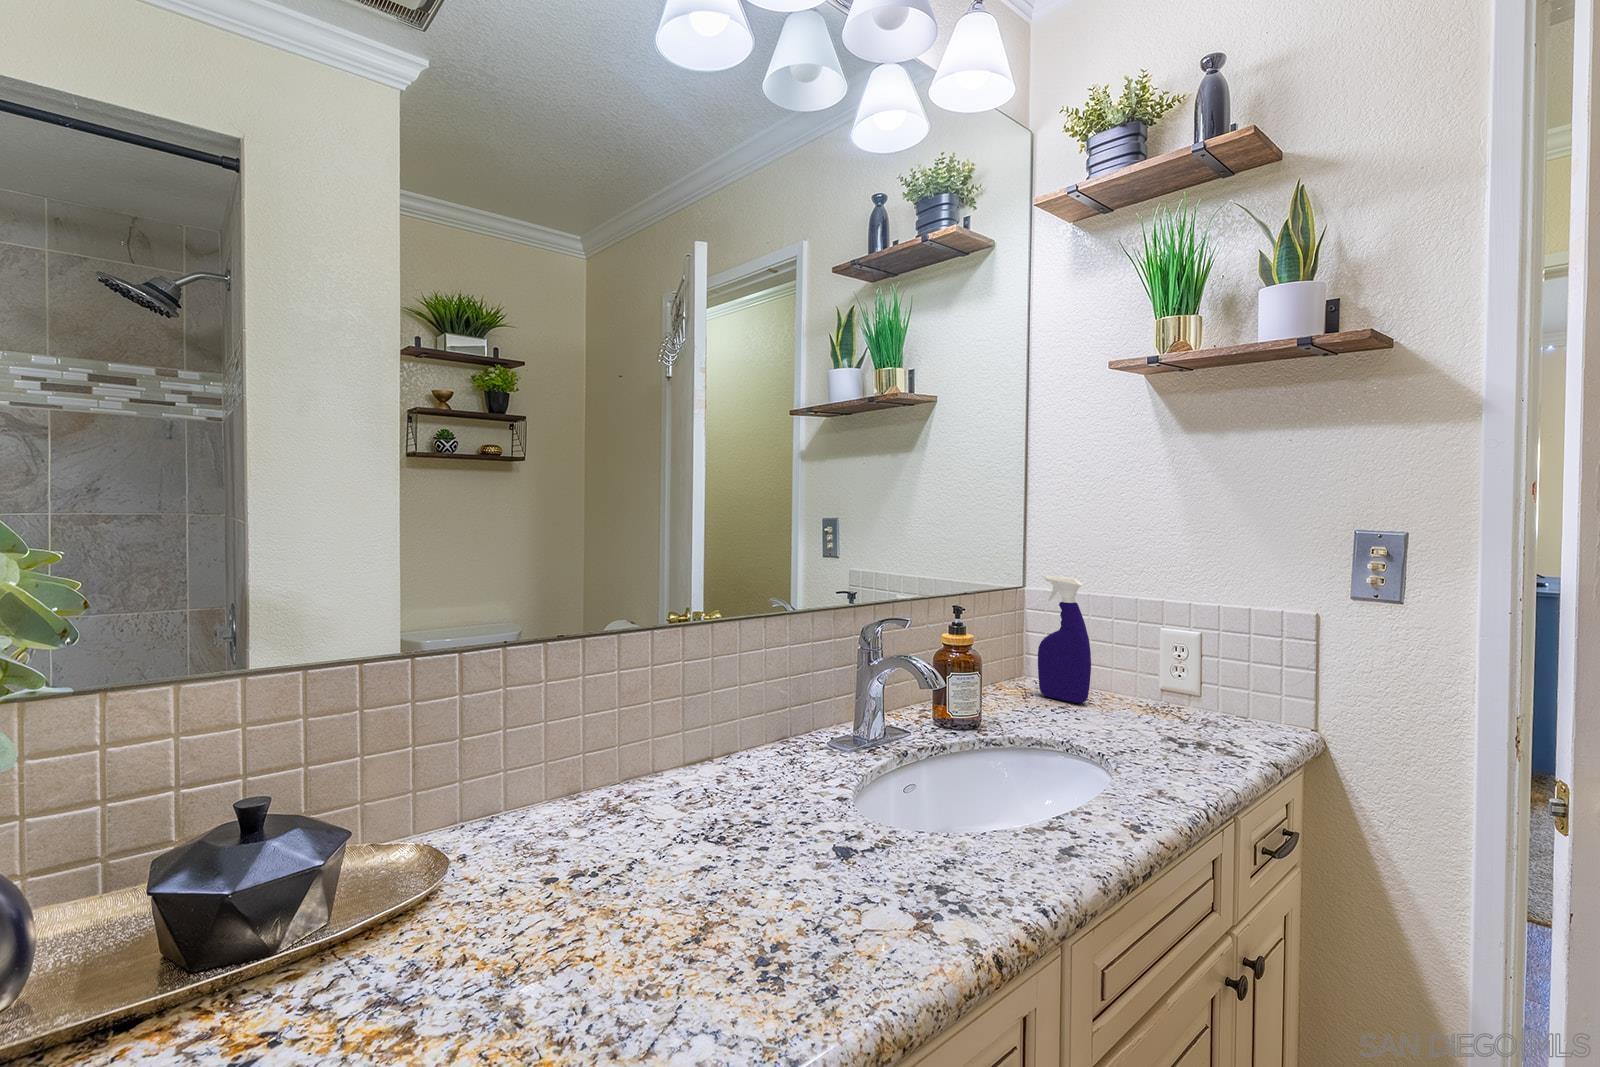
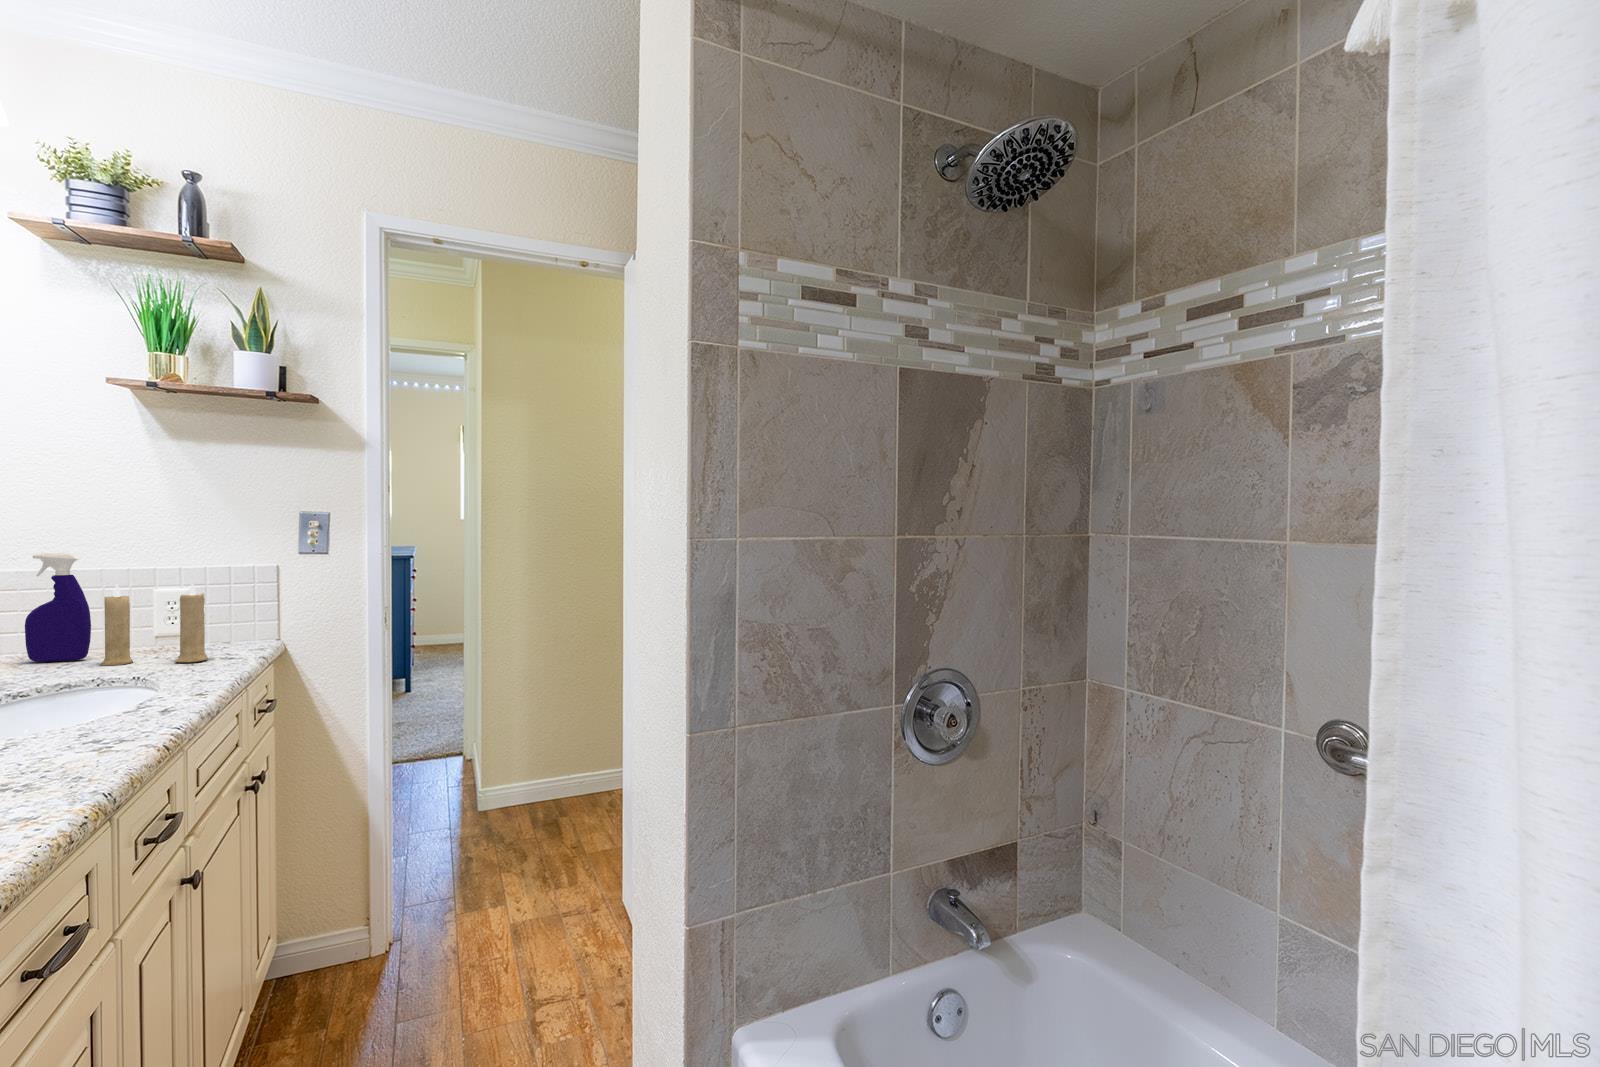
candle: none [1088,618,1202,746] -> present [100,584,208,665]

